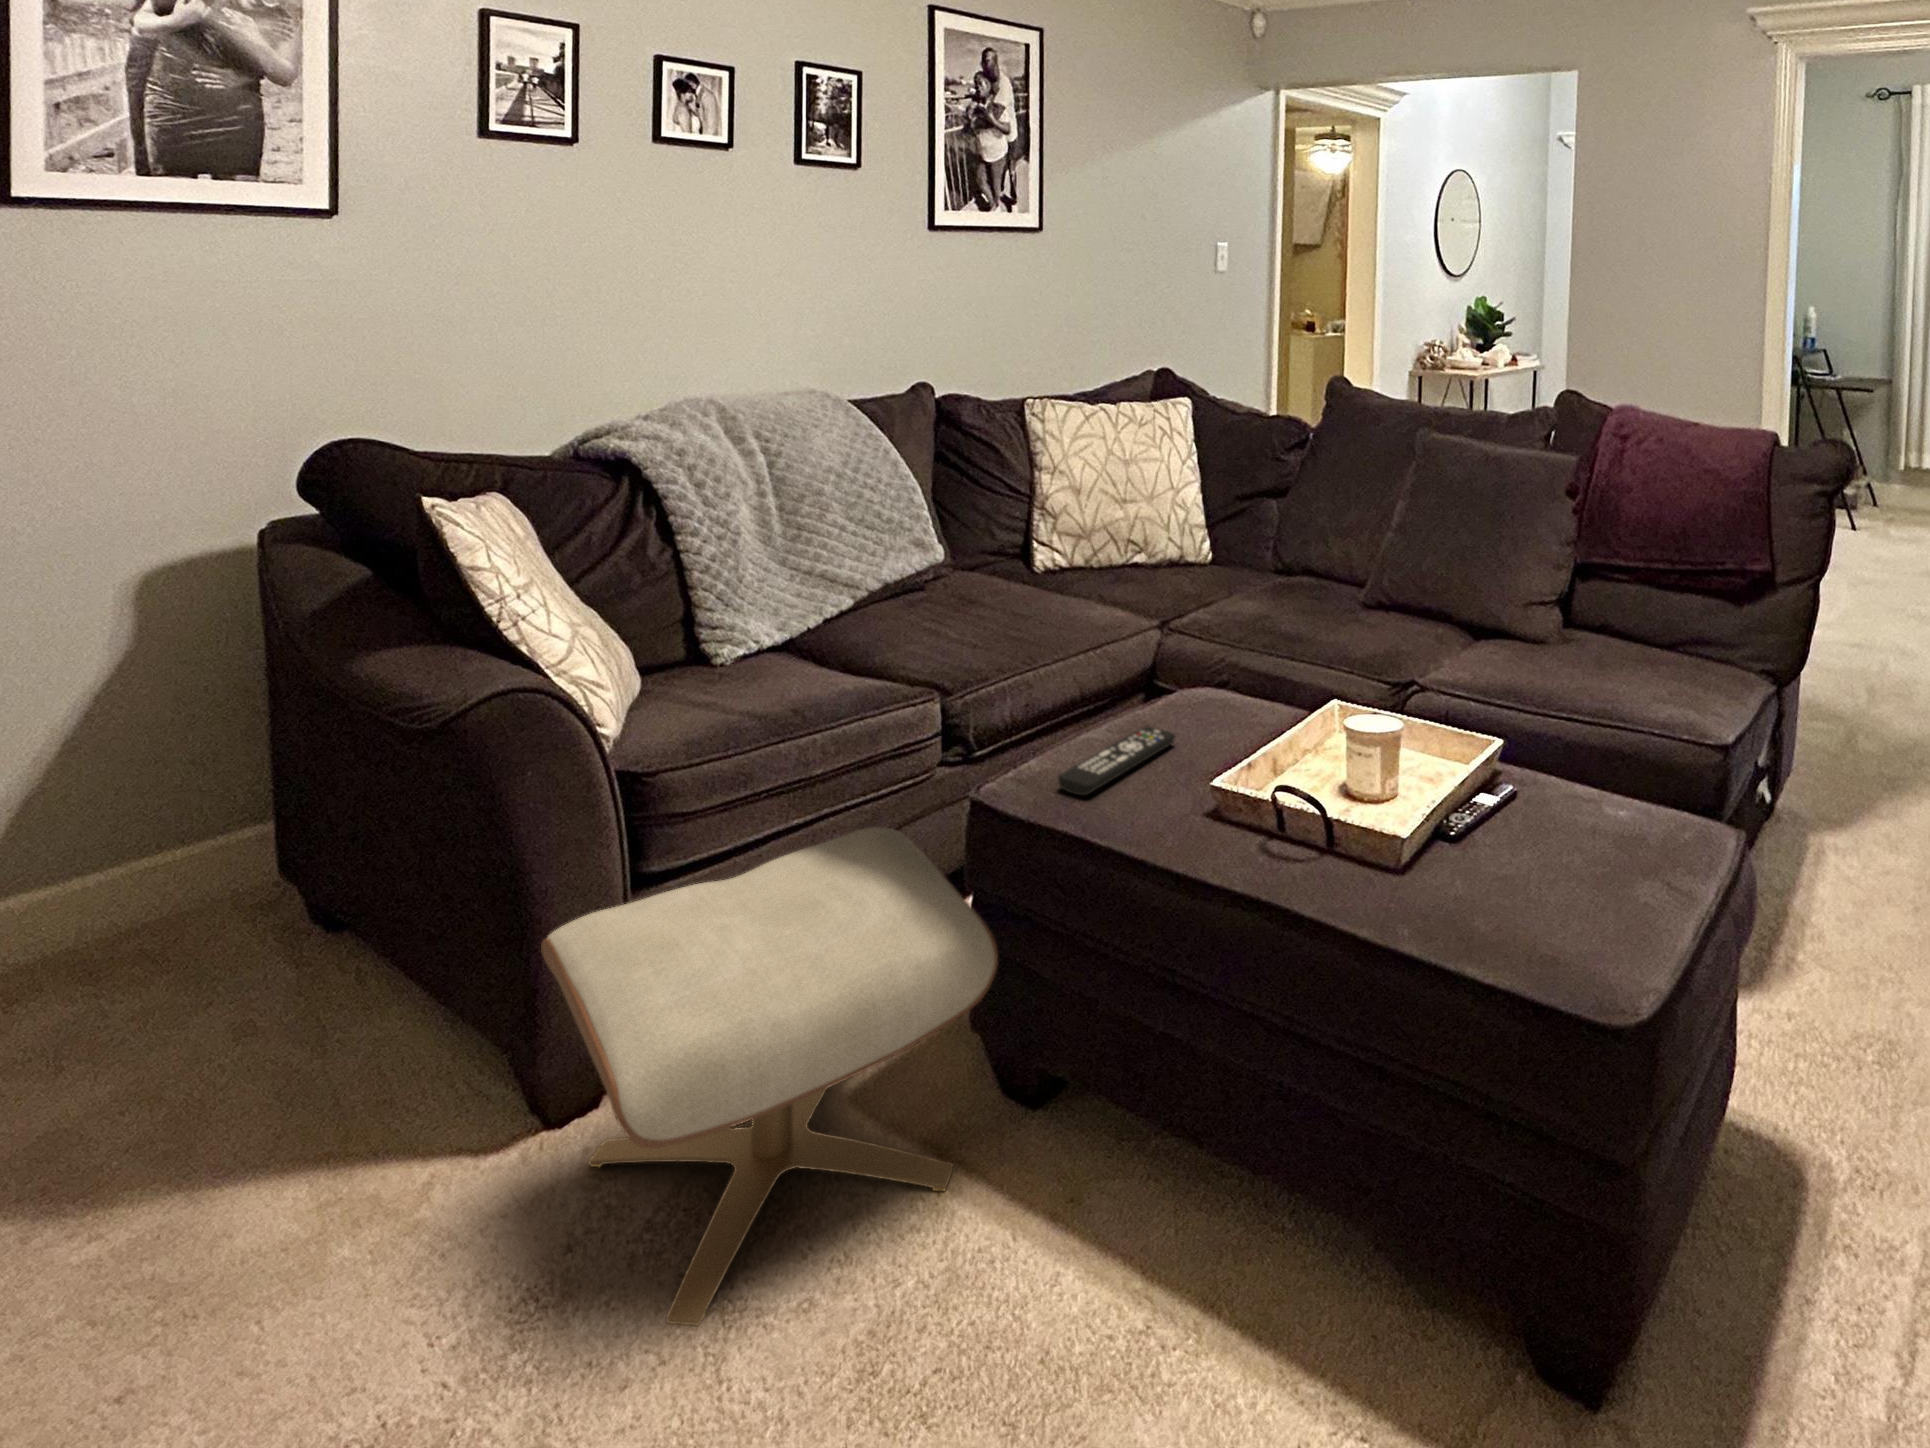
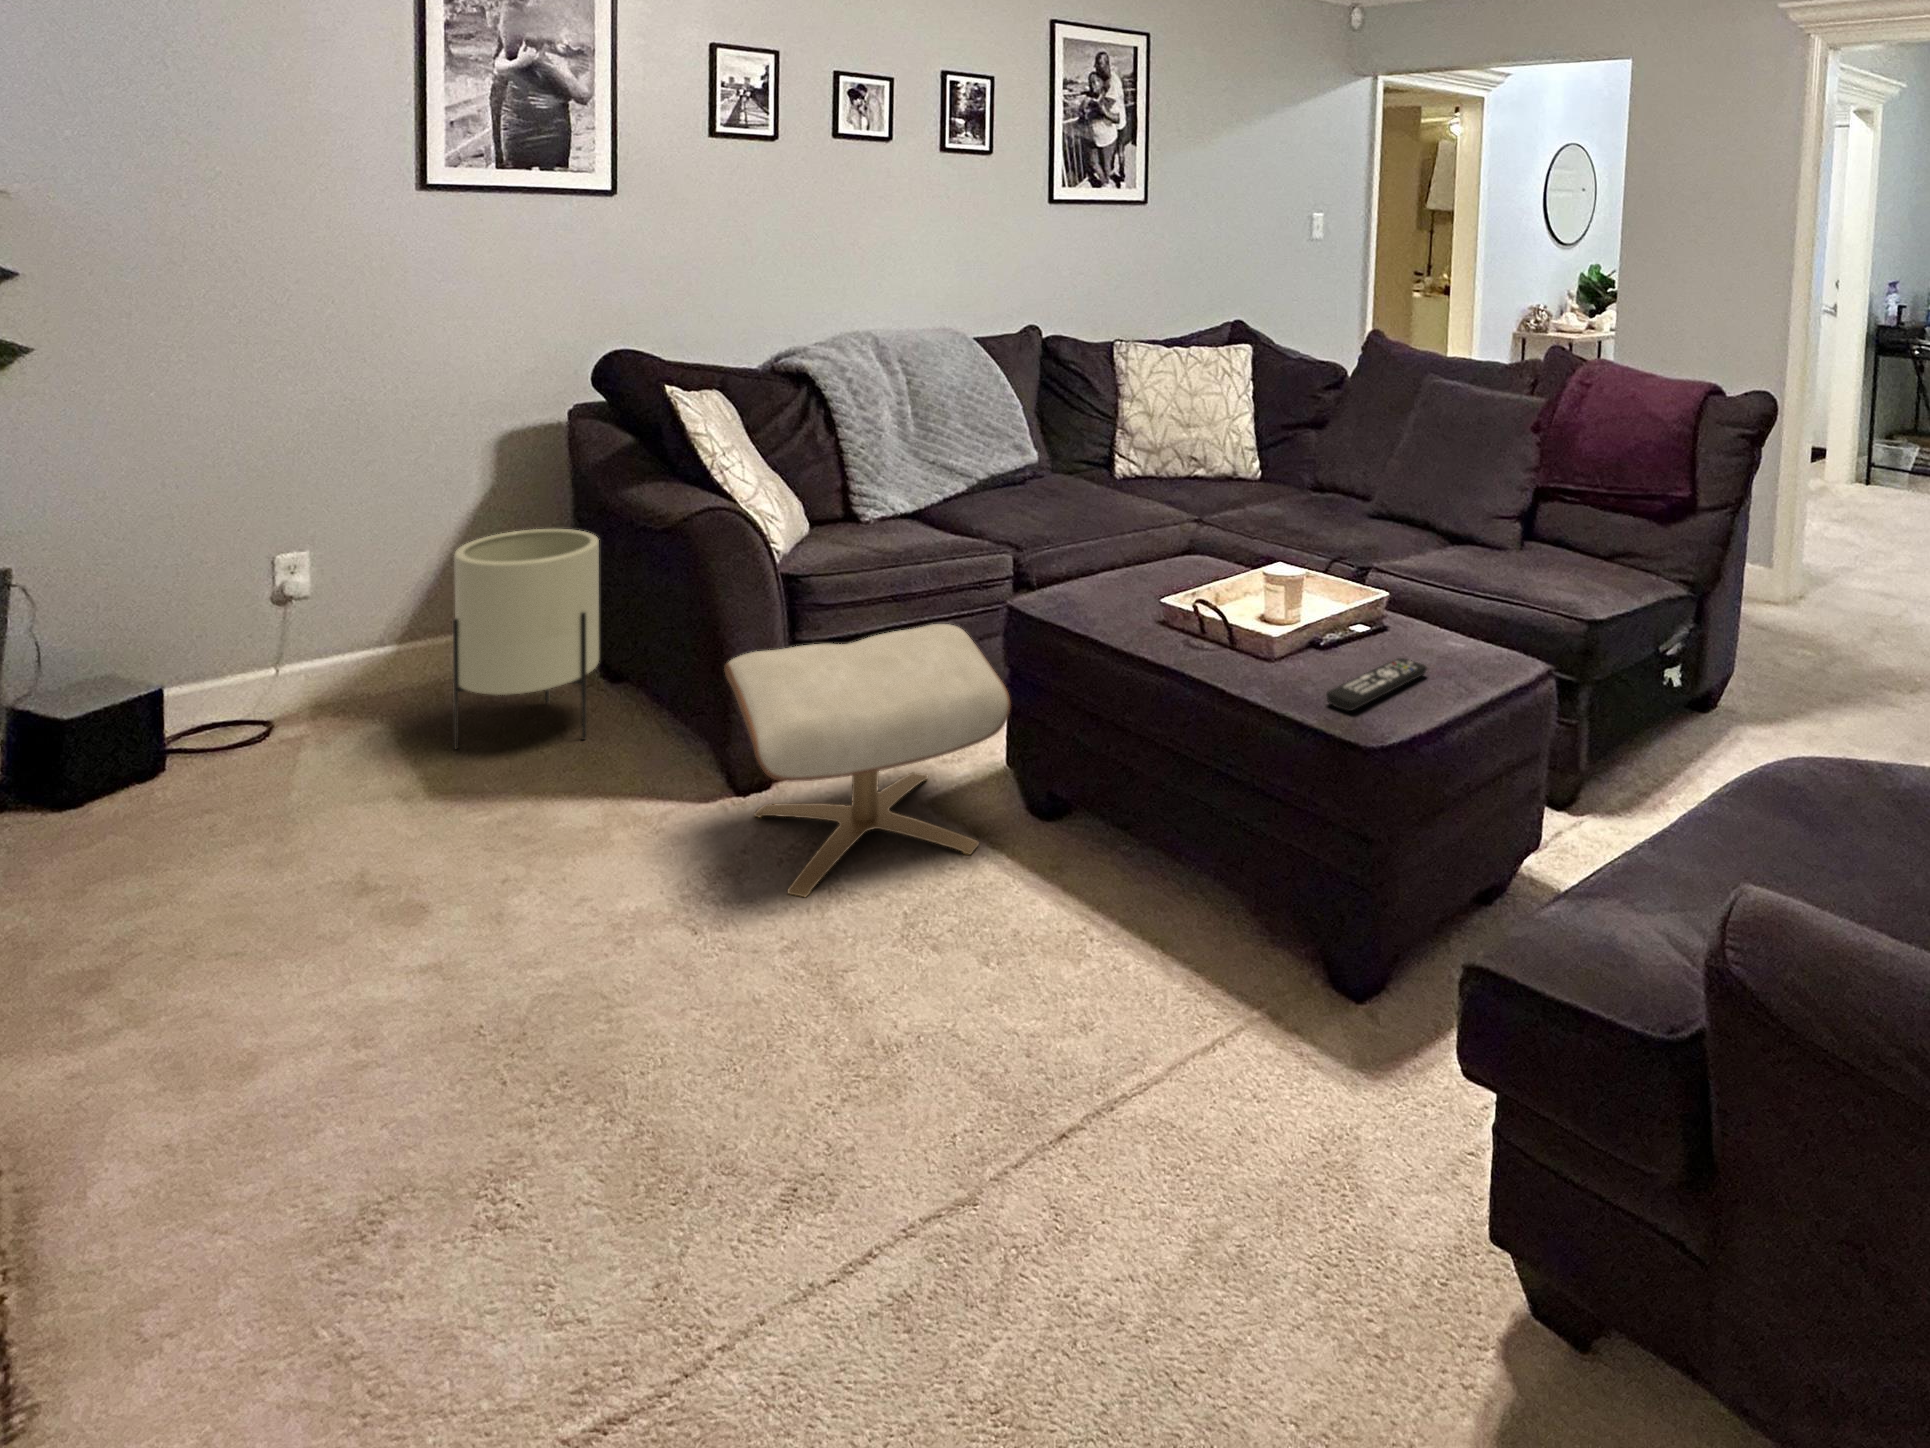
planter: none [54,718,312,1099] -> present [453,529,599,749]
remote control: present [1058,726,1175,795] -> present [1326,658,1427,711]

